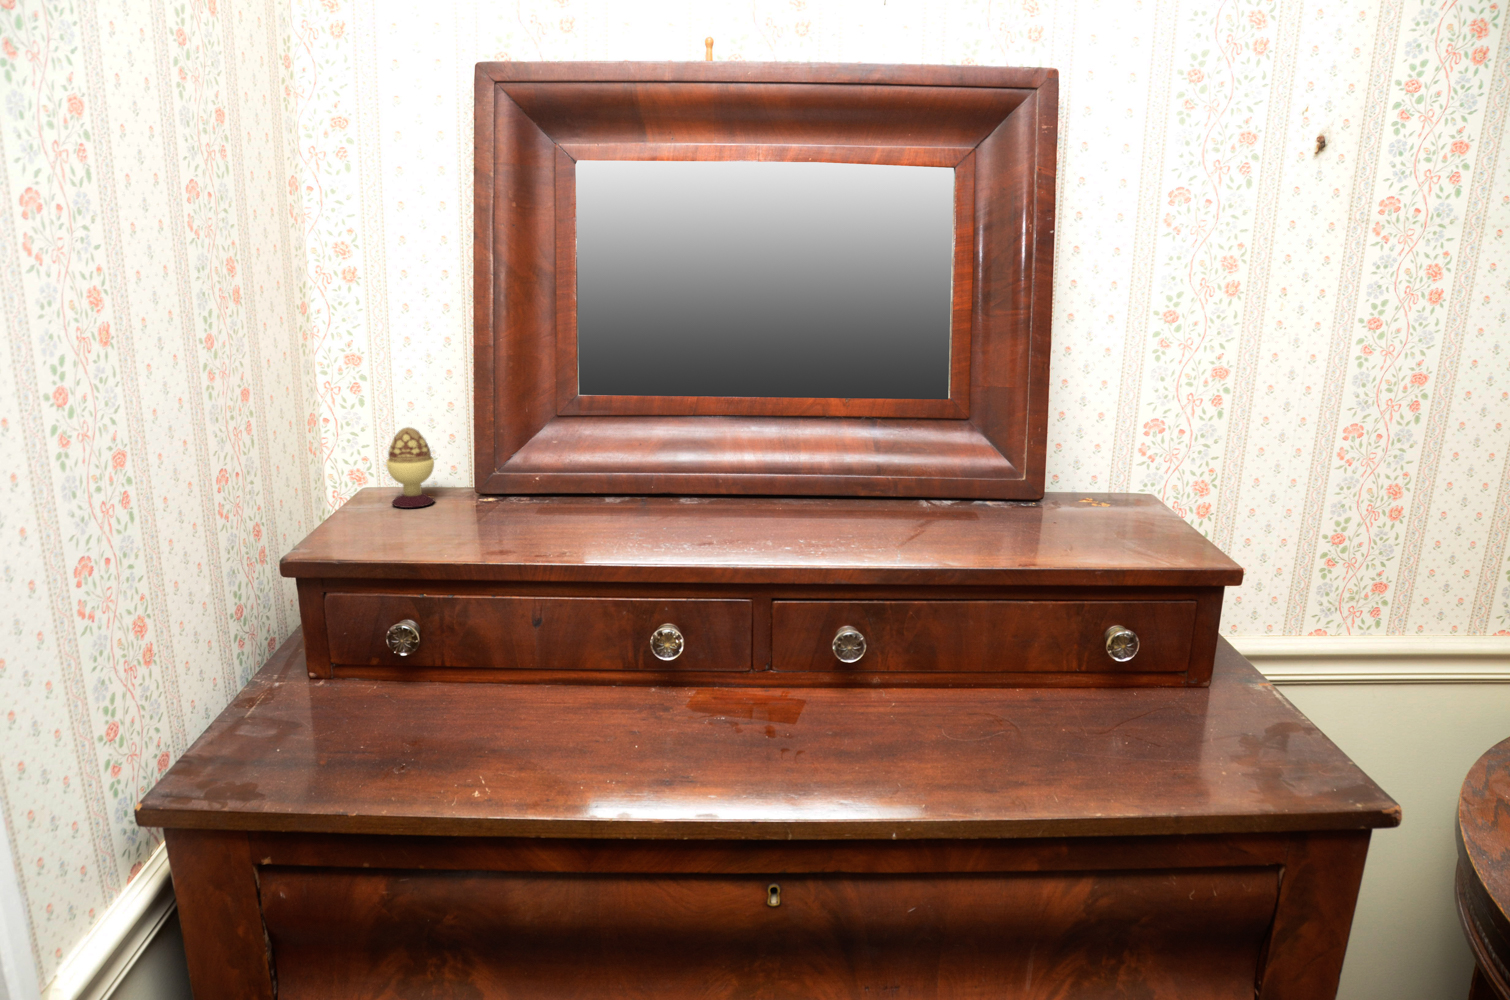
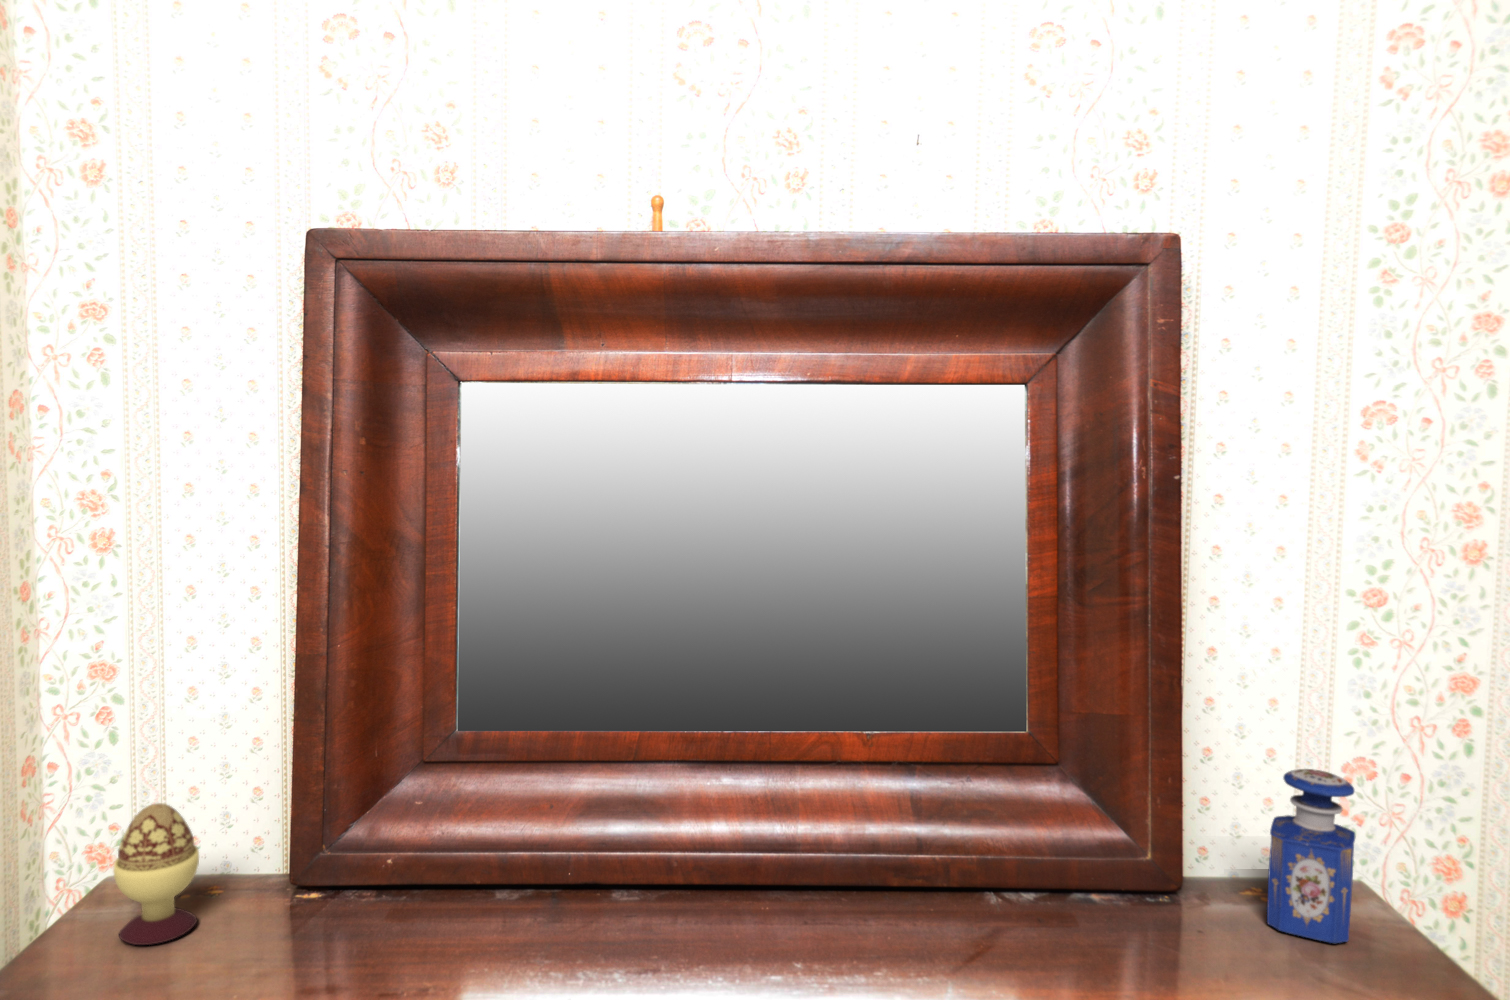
perfume bottle: none [1078,413,1135,512] -> present [1267,769,1355,943]

